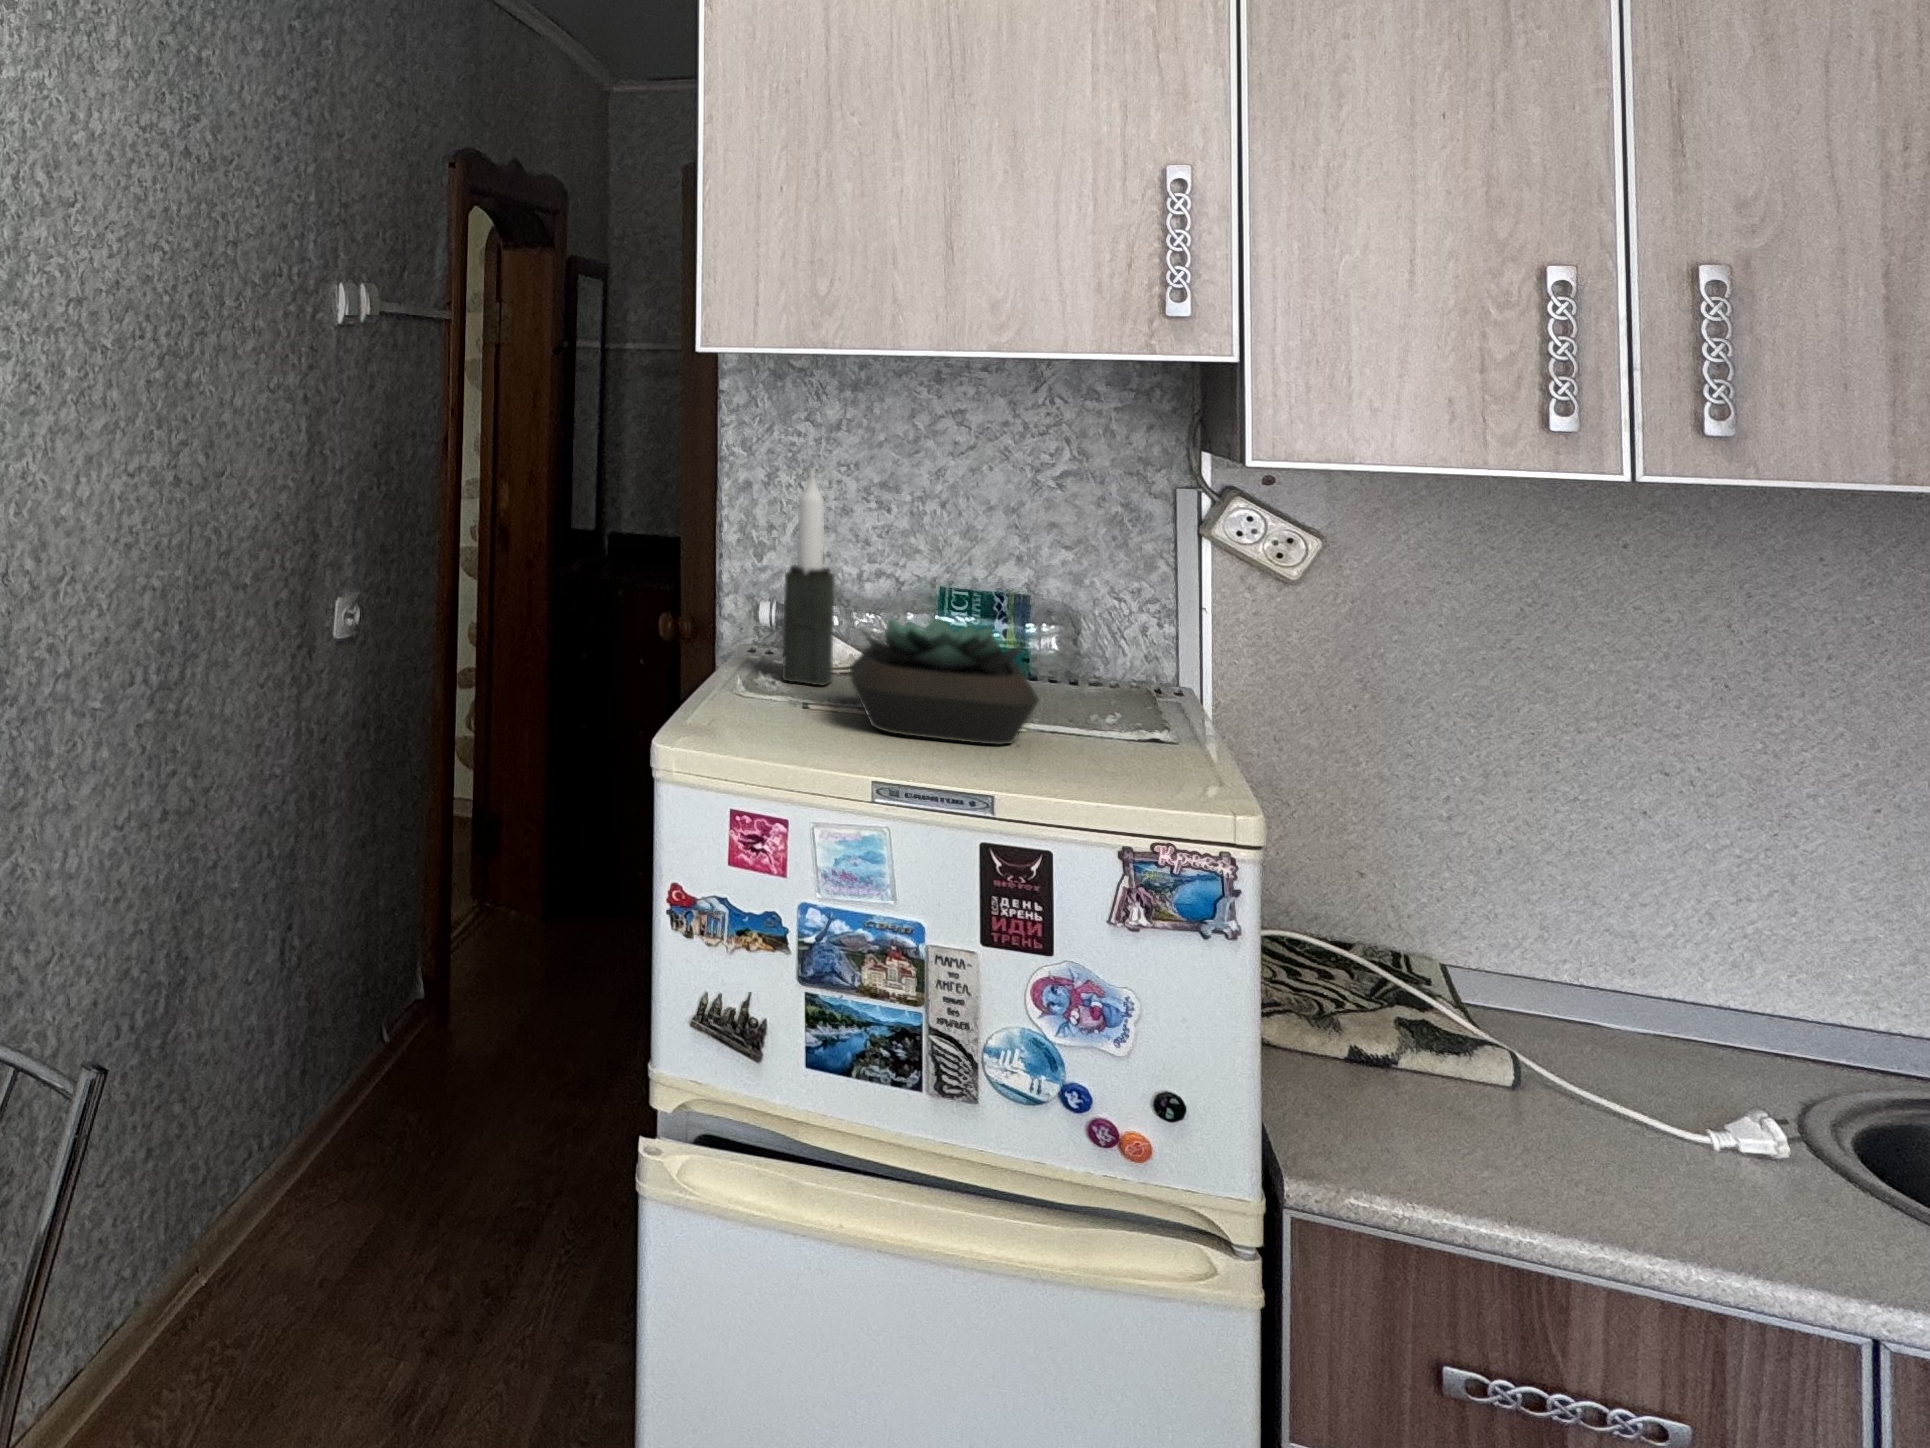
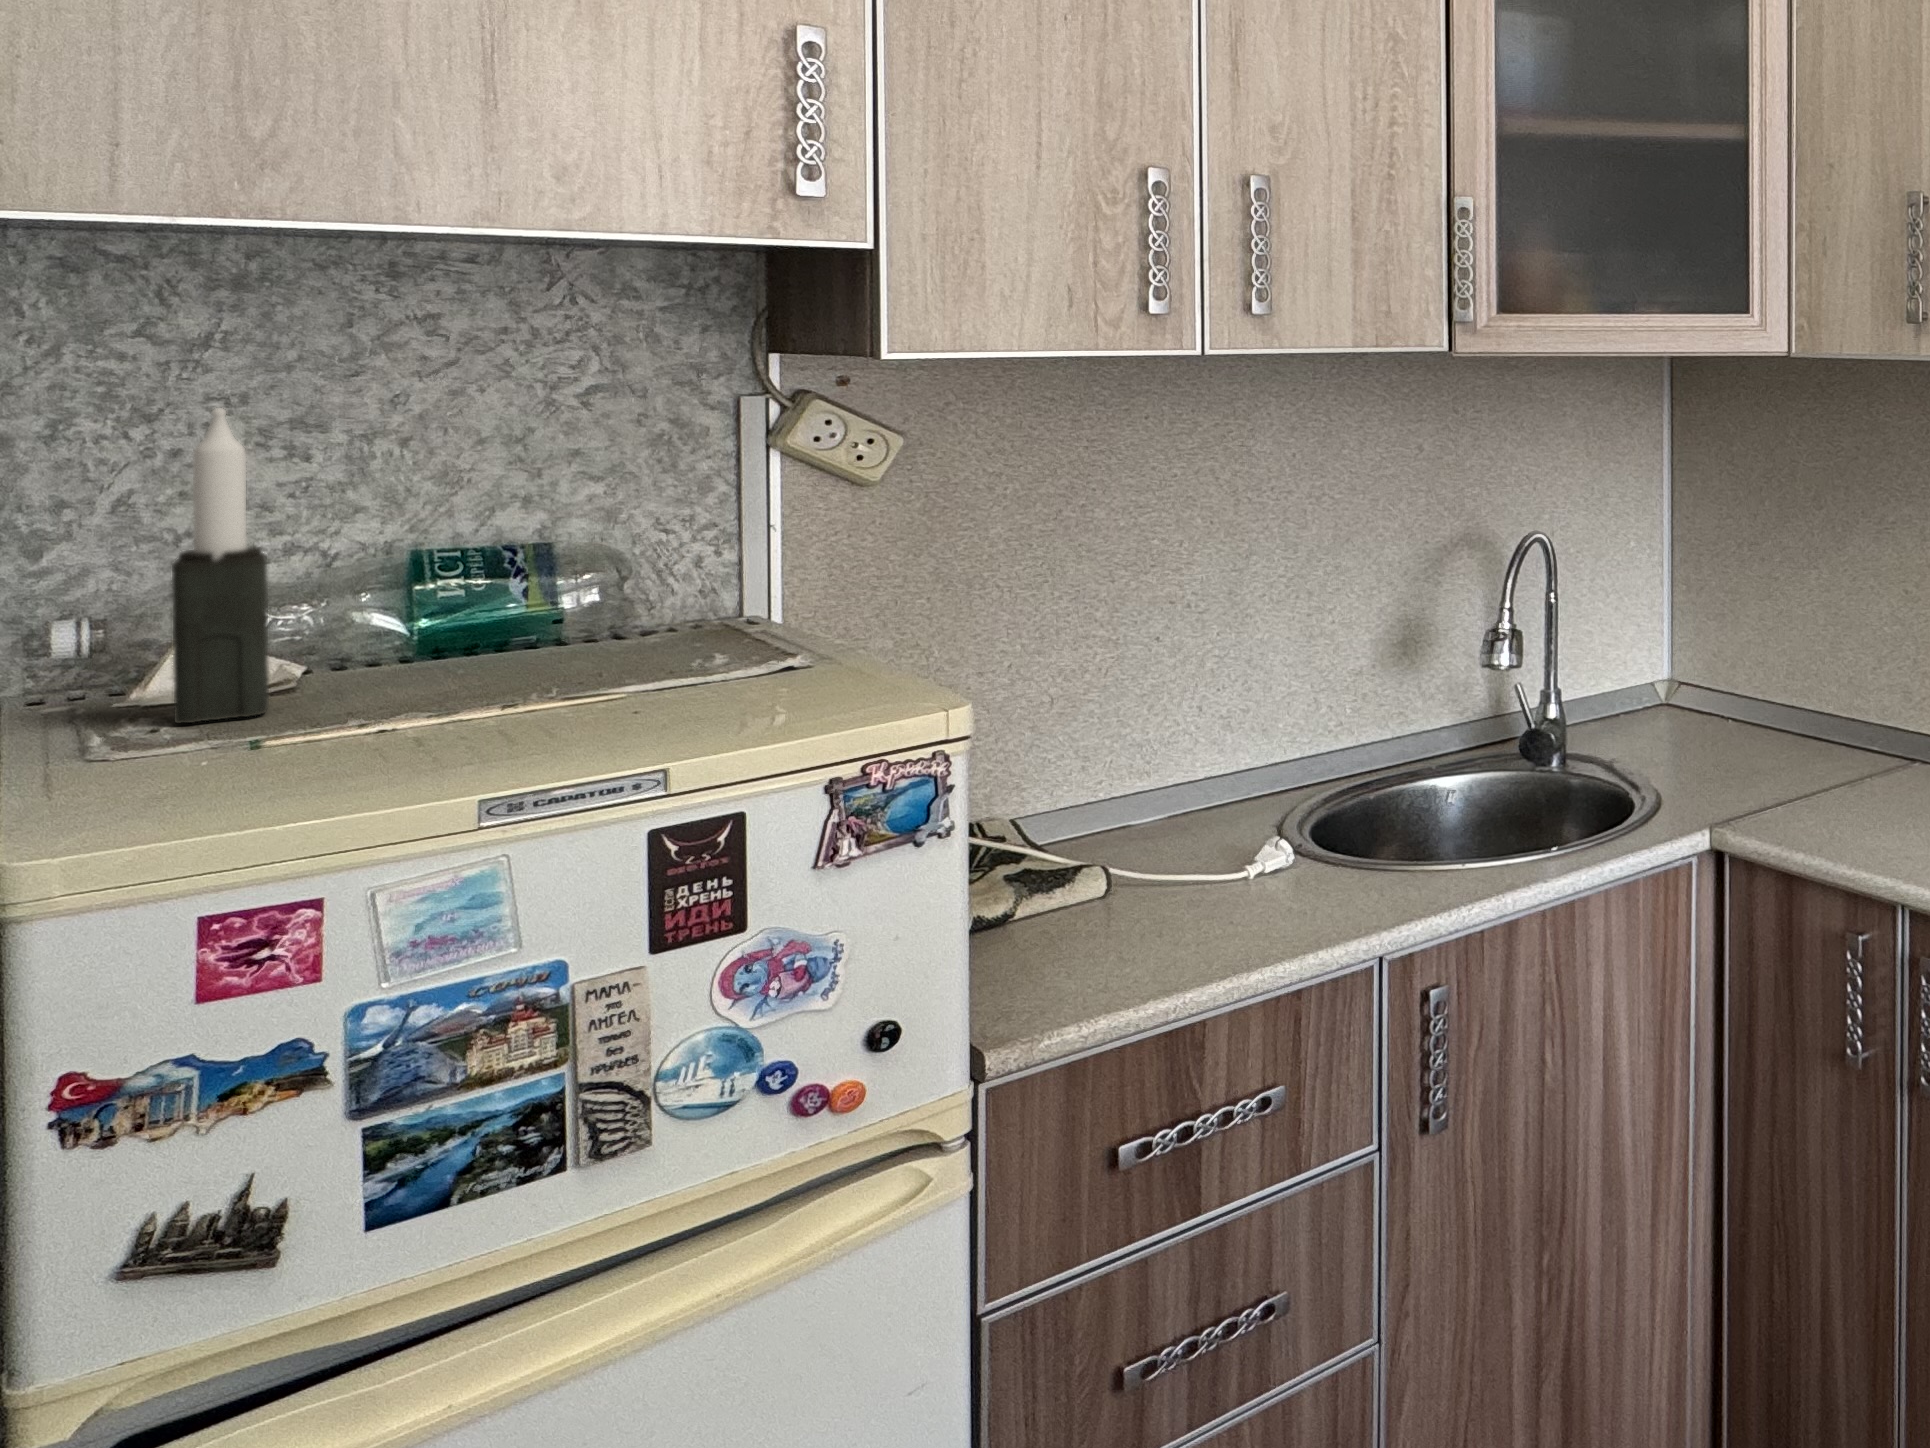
succulent plant: present [850,618,1039,744] -> none [342,579,667,742]

